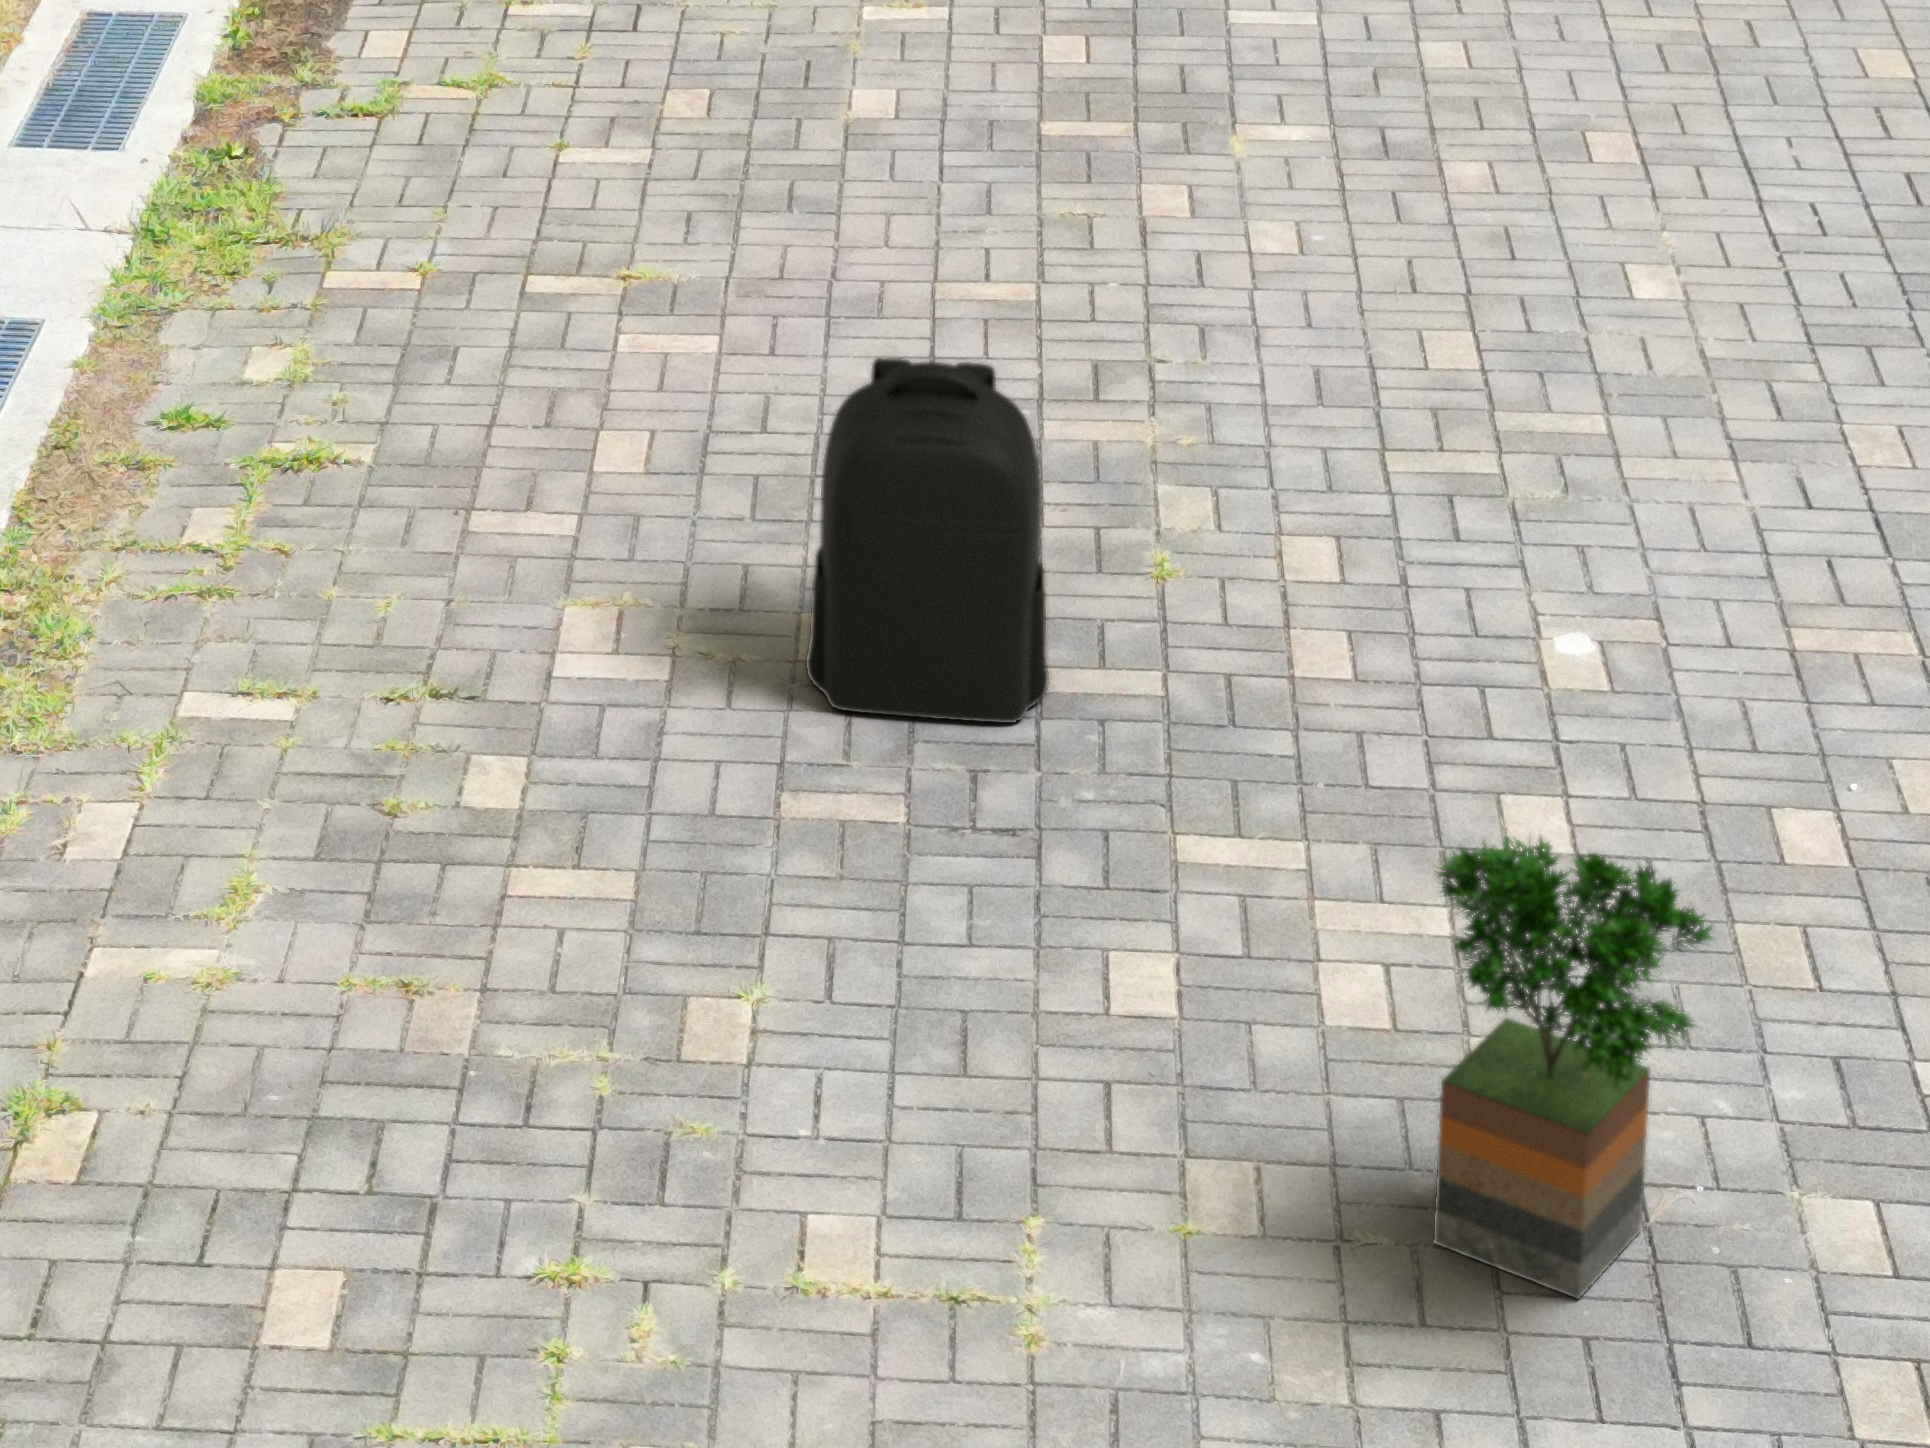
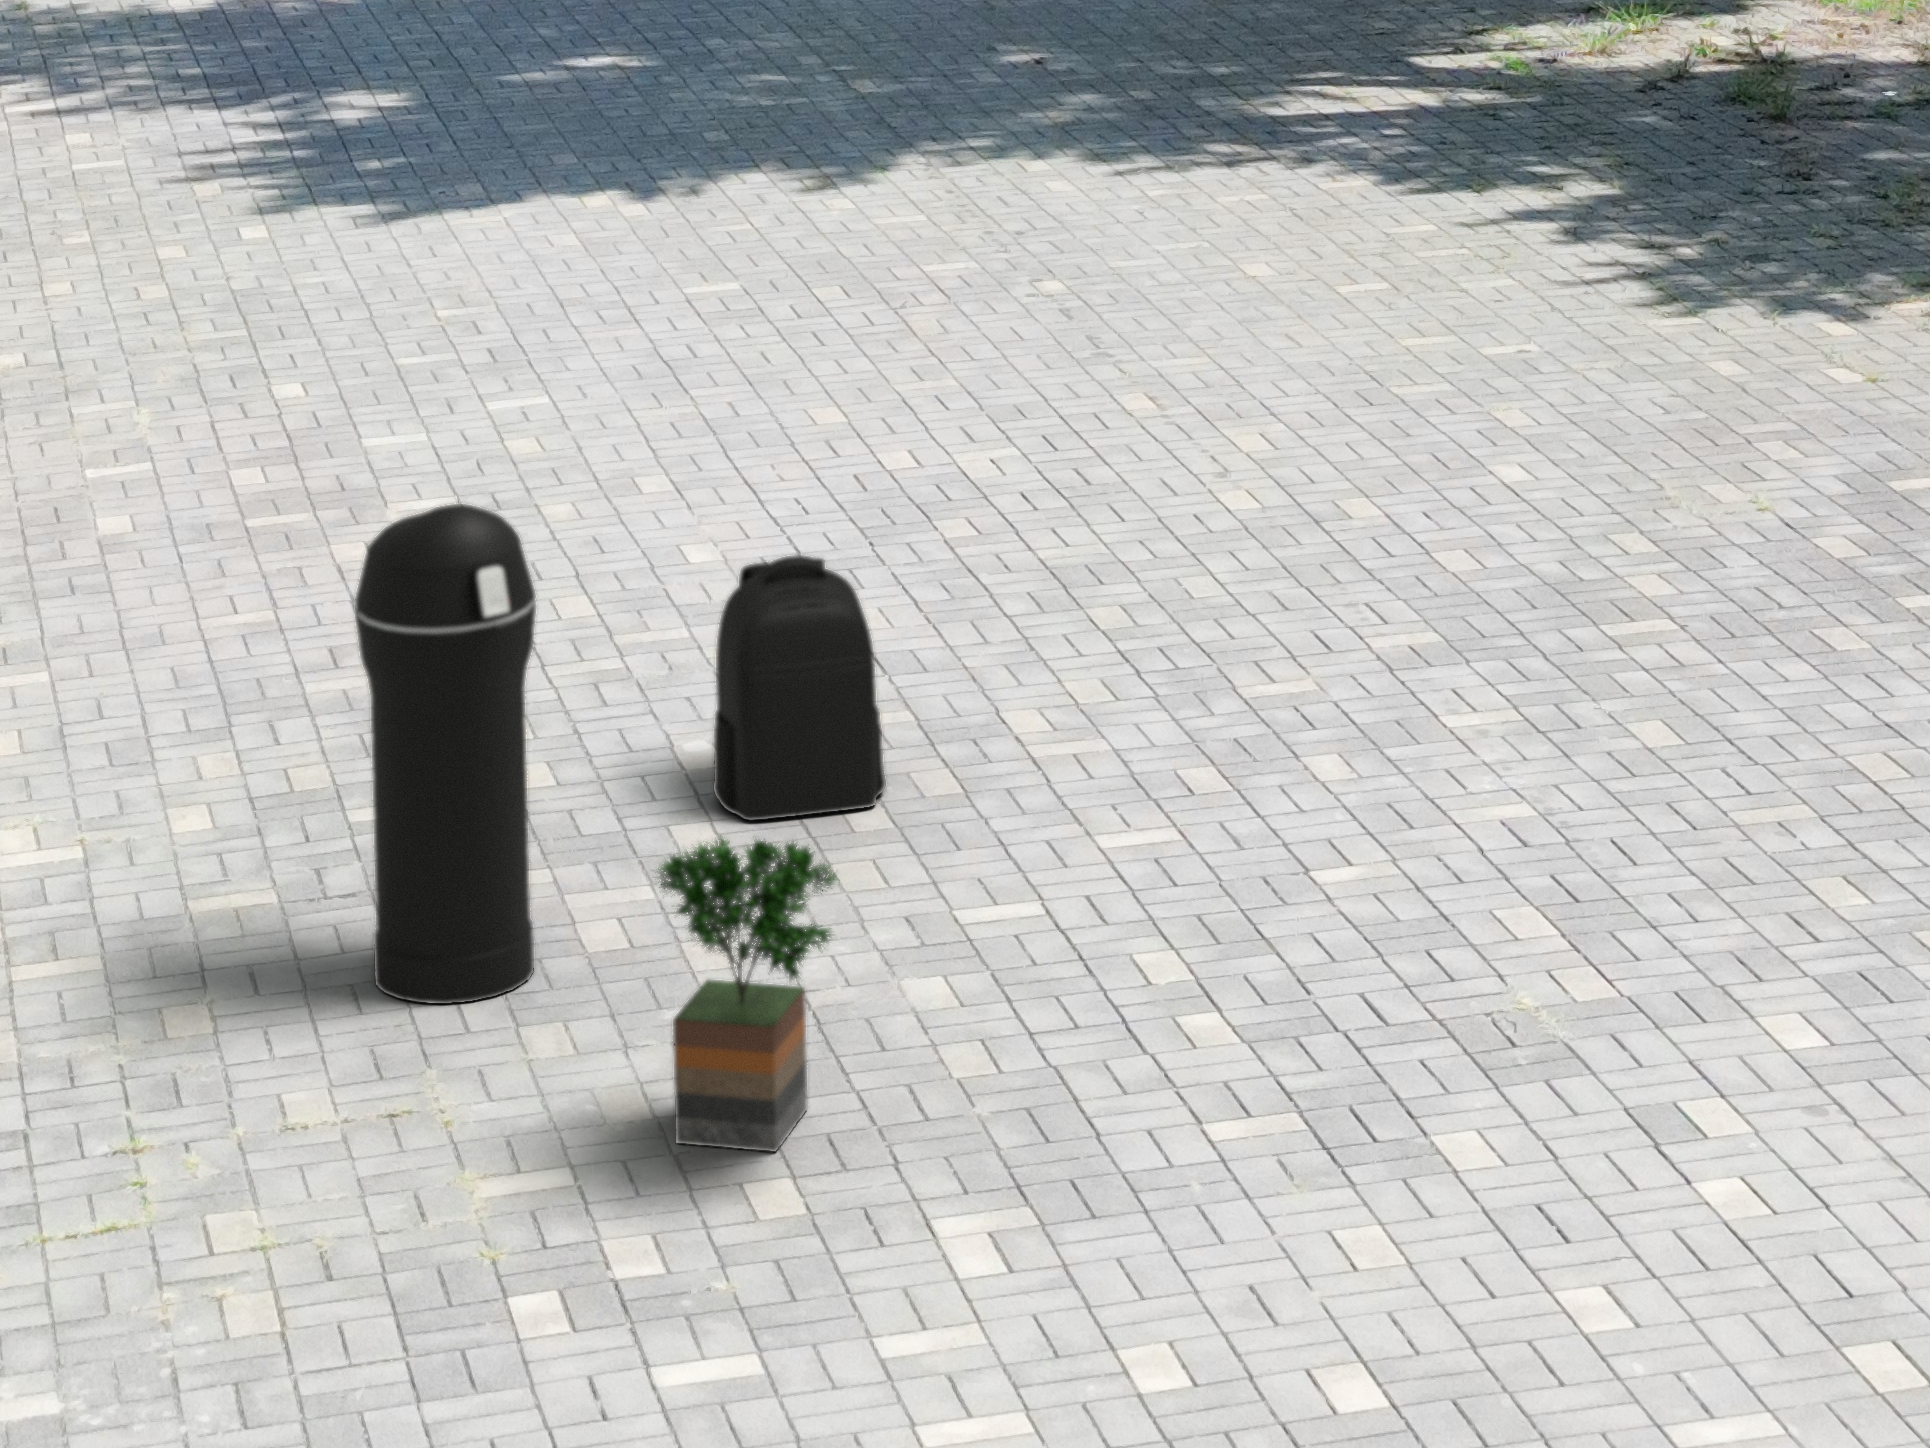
trash can: none [1074,252,1332,913] -> present [355,504,536,1004]
backpack: present [806,358,1049,723] -> present [713,555,886,820]

